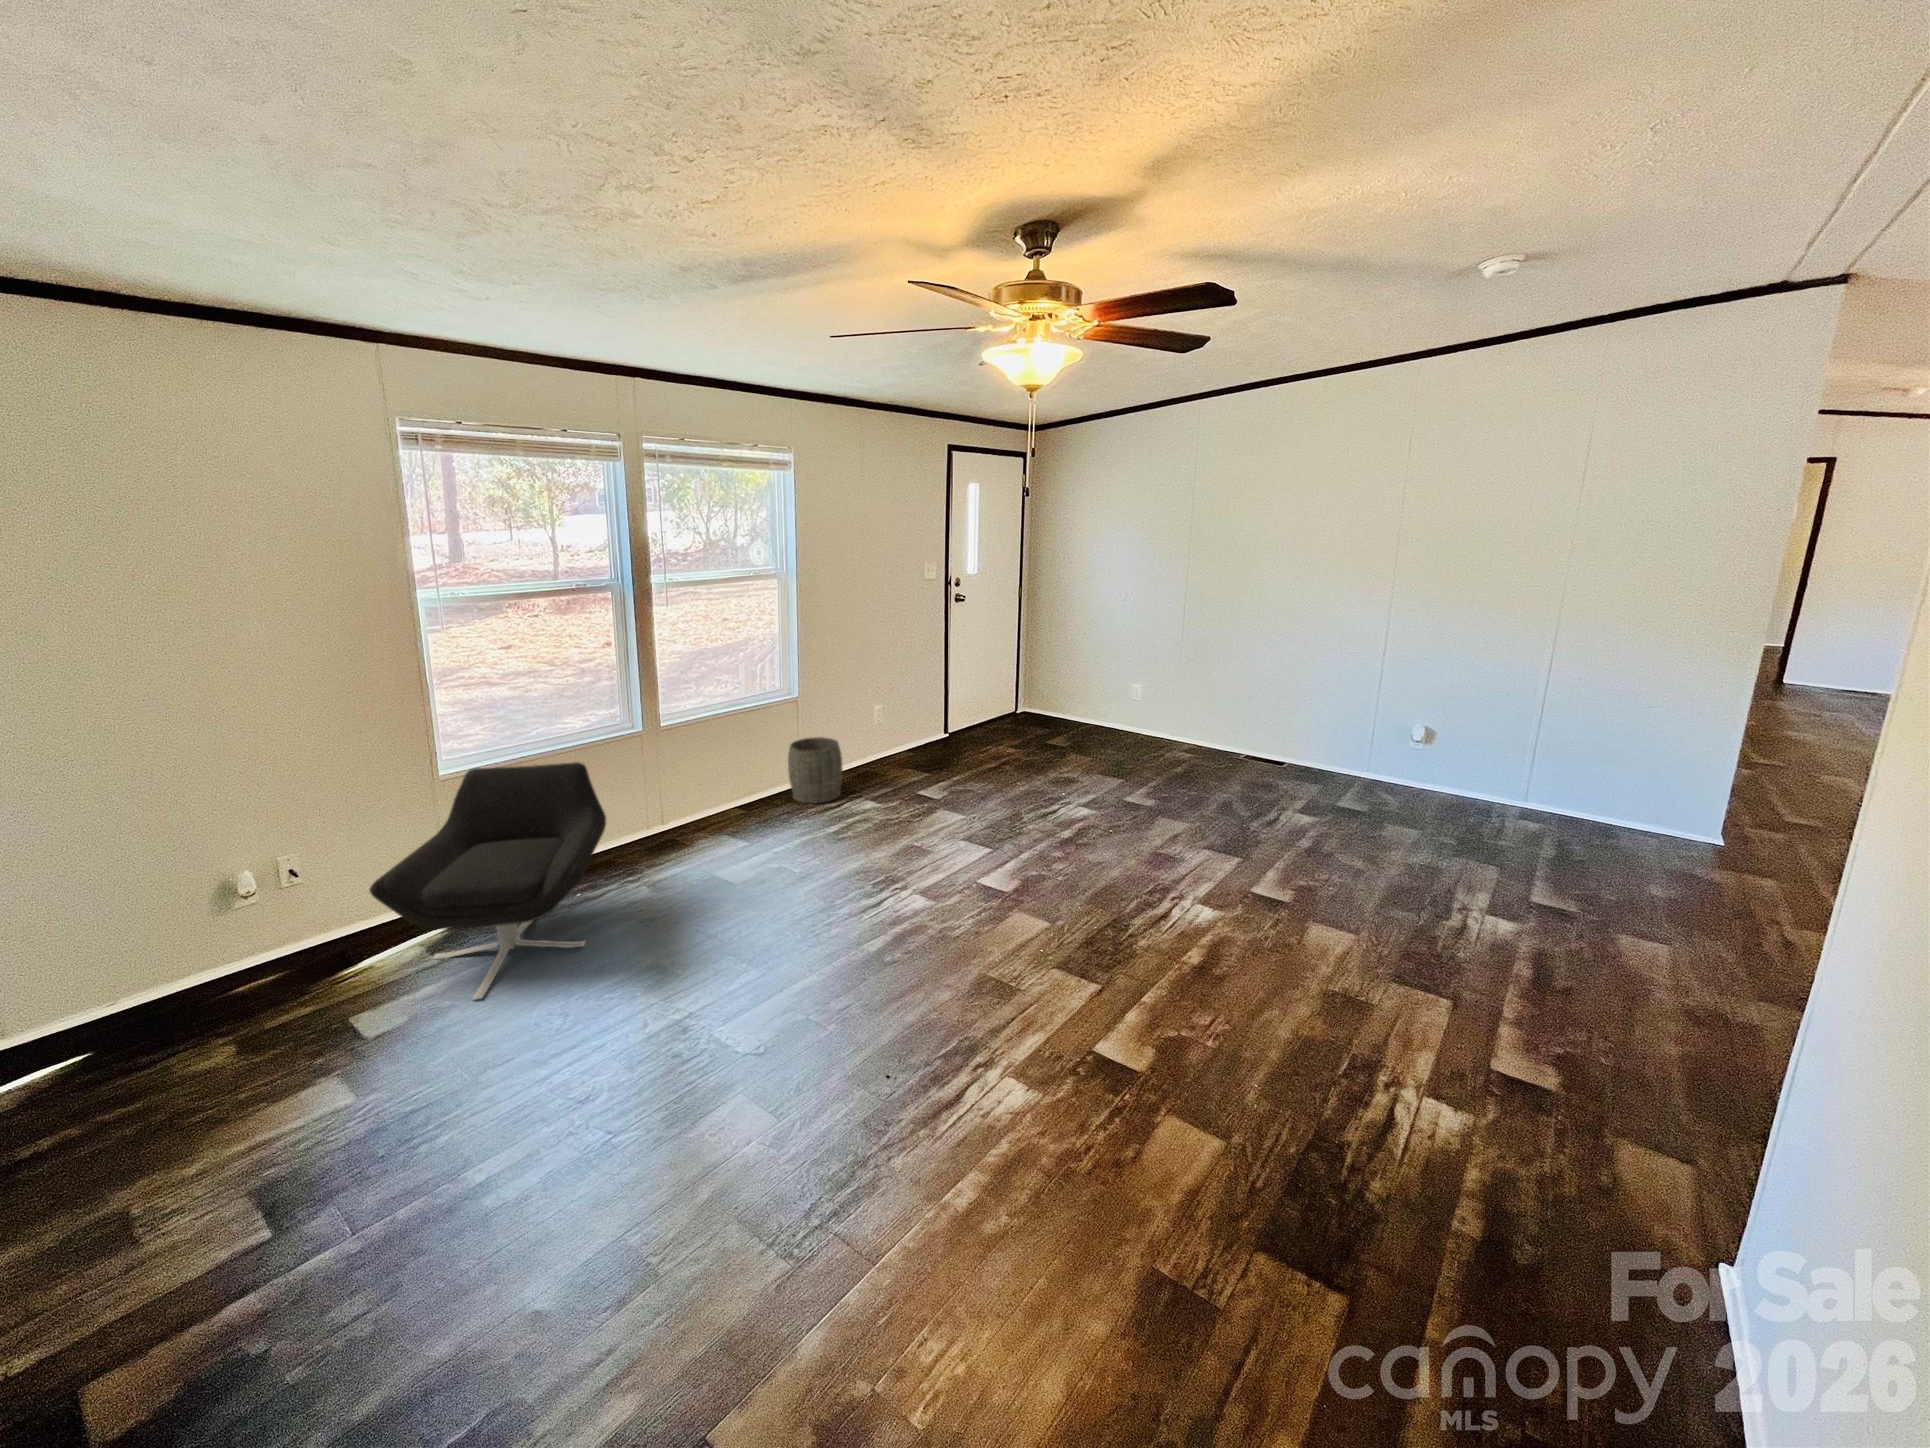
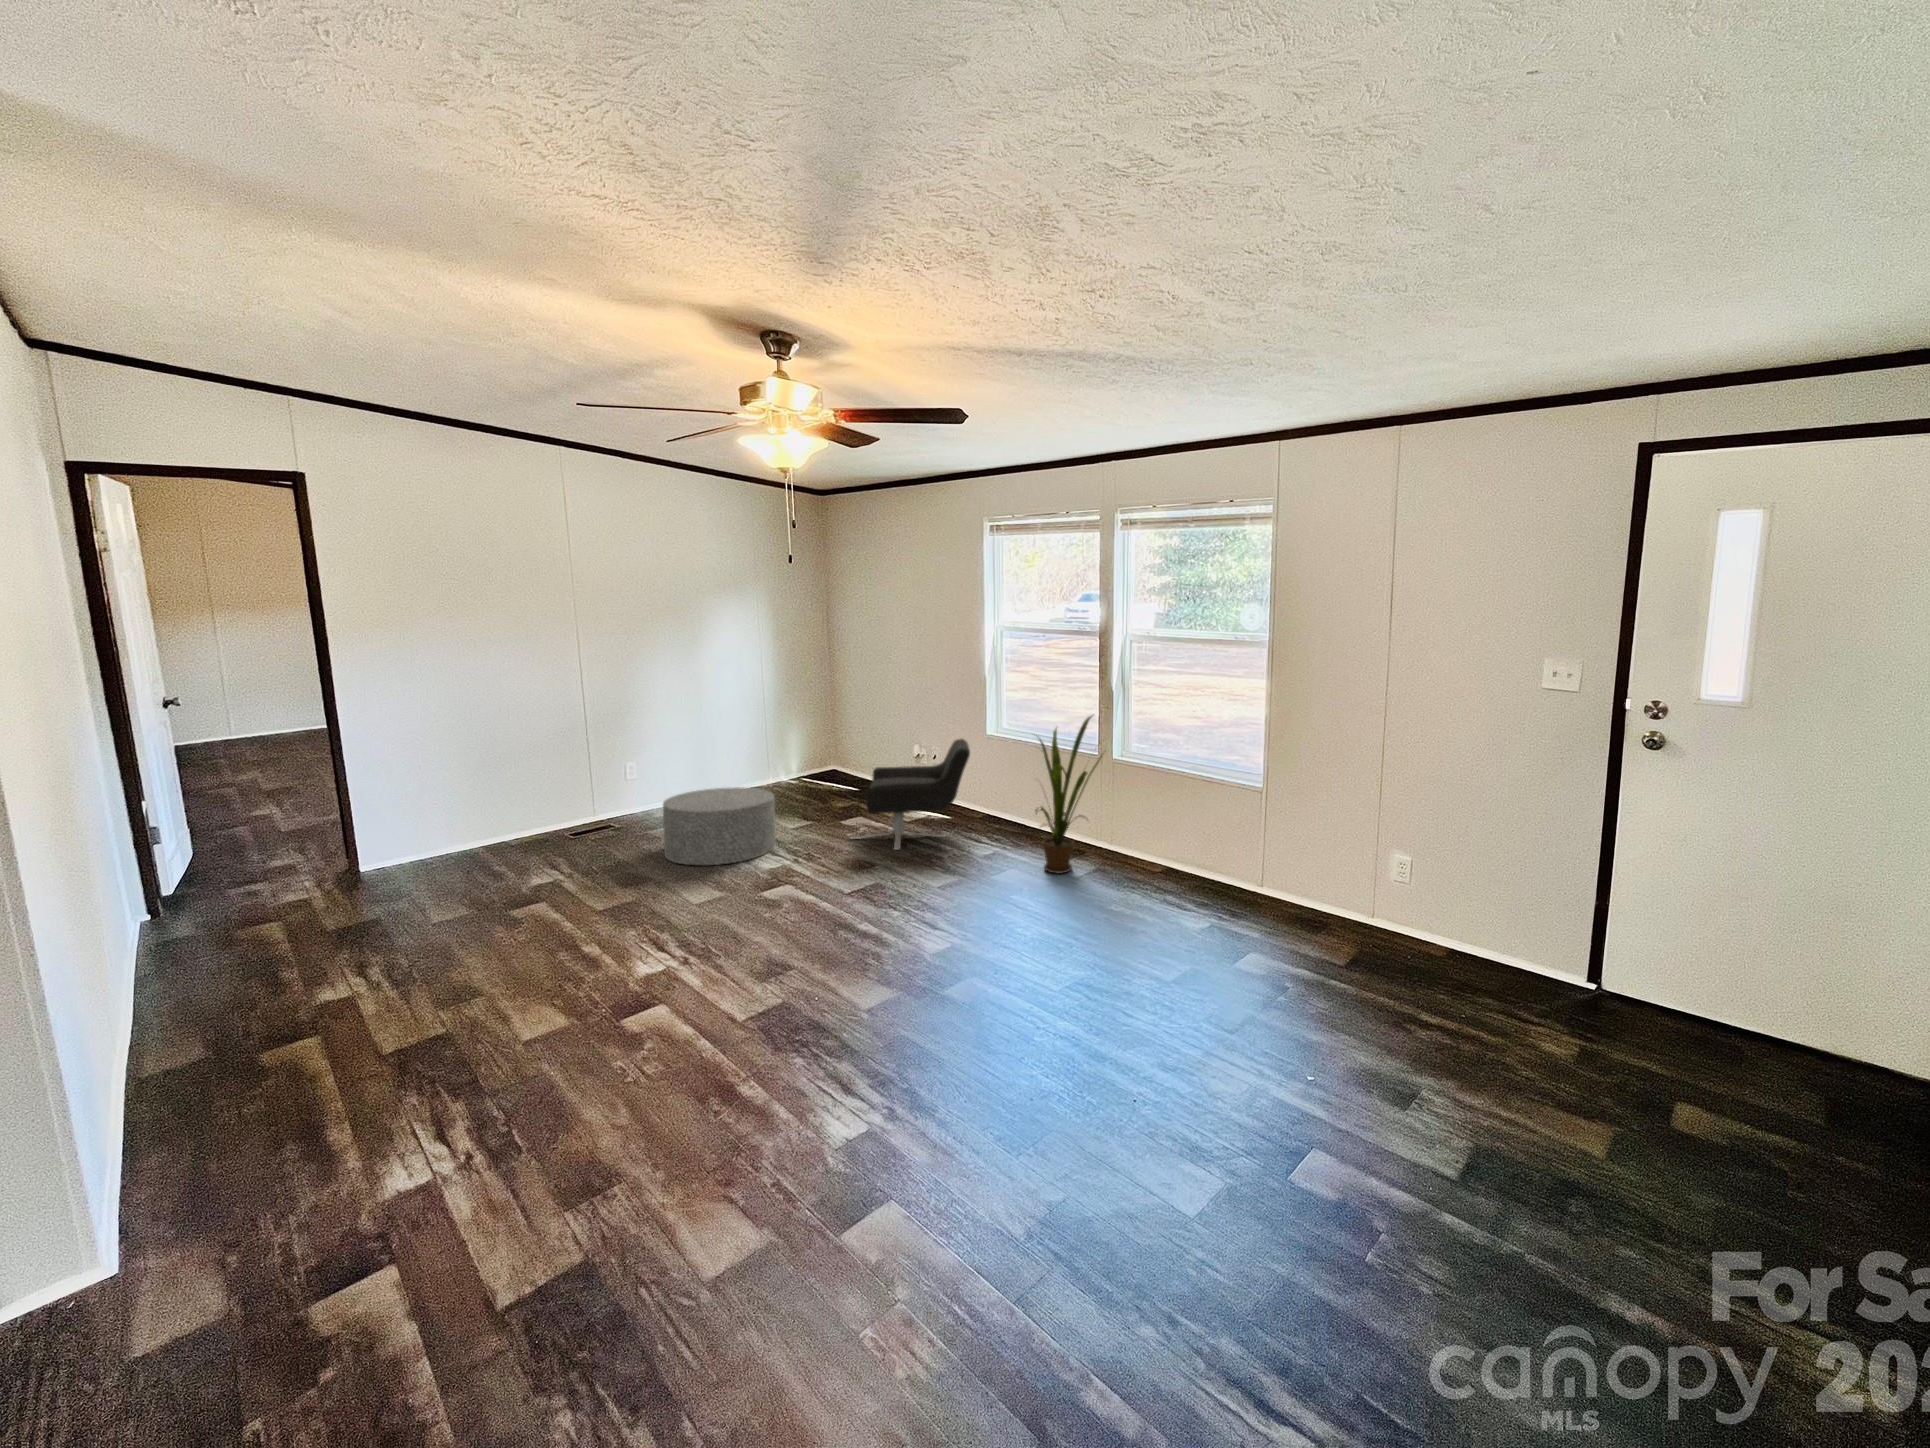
house plant: none [663,667,768,846] -> present [1036,716,1103,874]
woven basket: present [788,737,843,804] -> none [1157,829,1220,906]
ottoman: none [197,995,539,1318] -> present [663,787,775,865]

